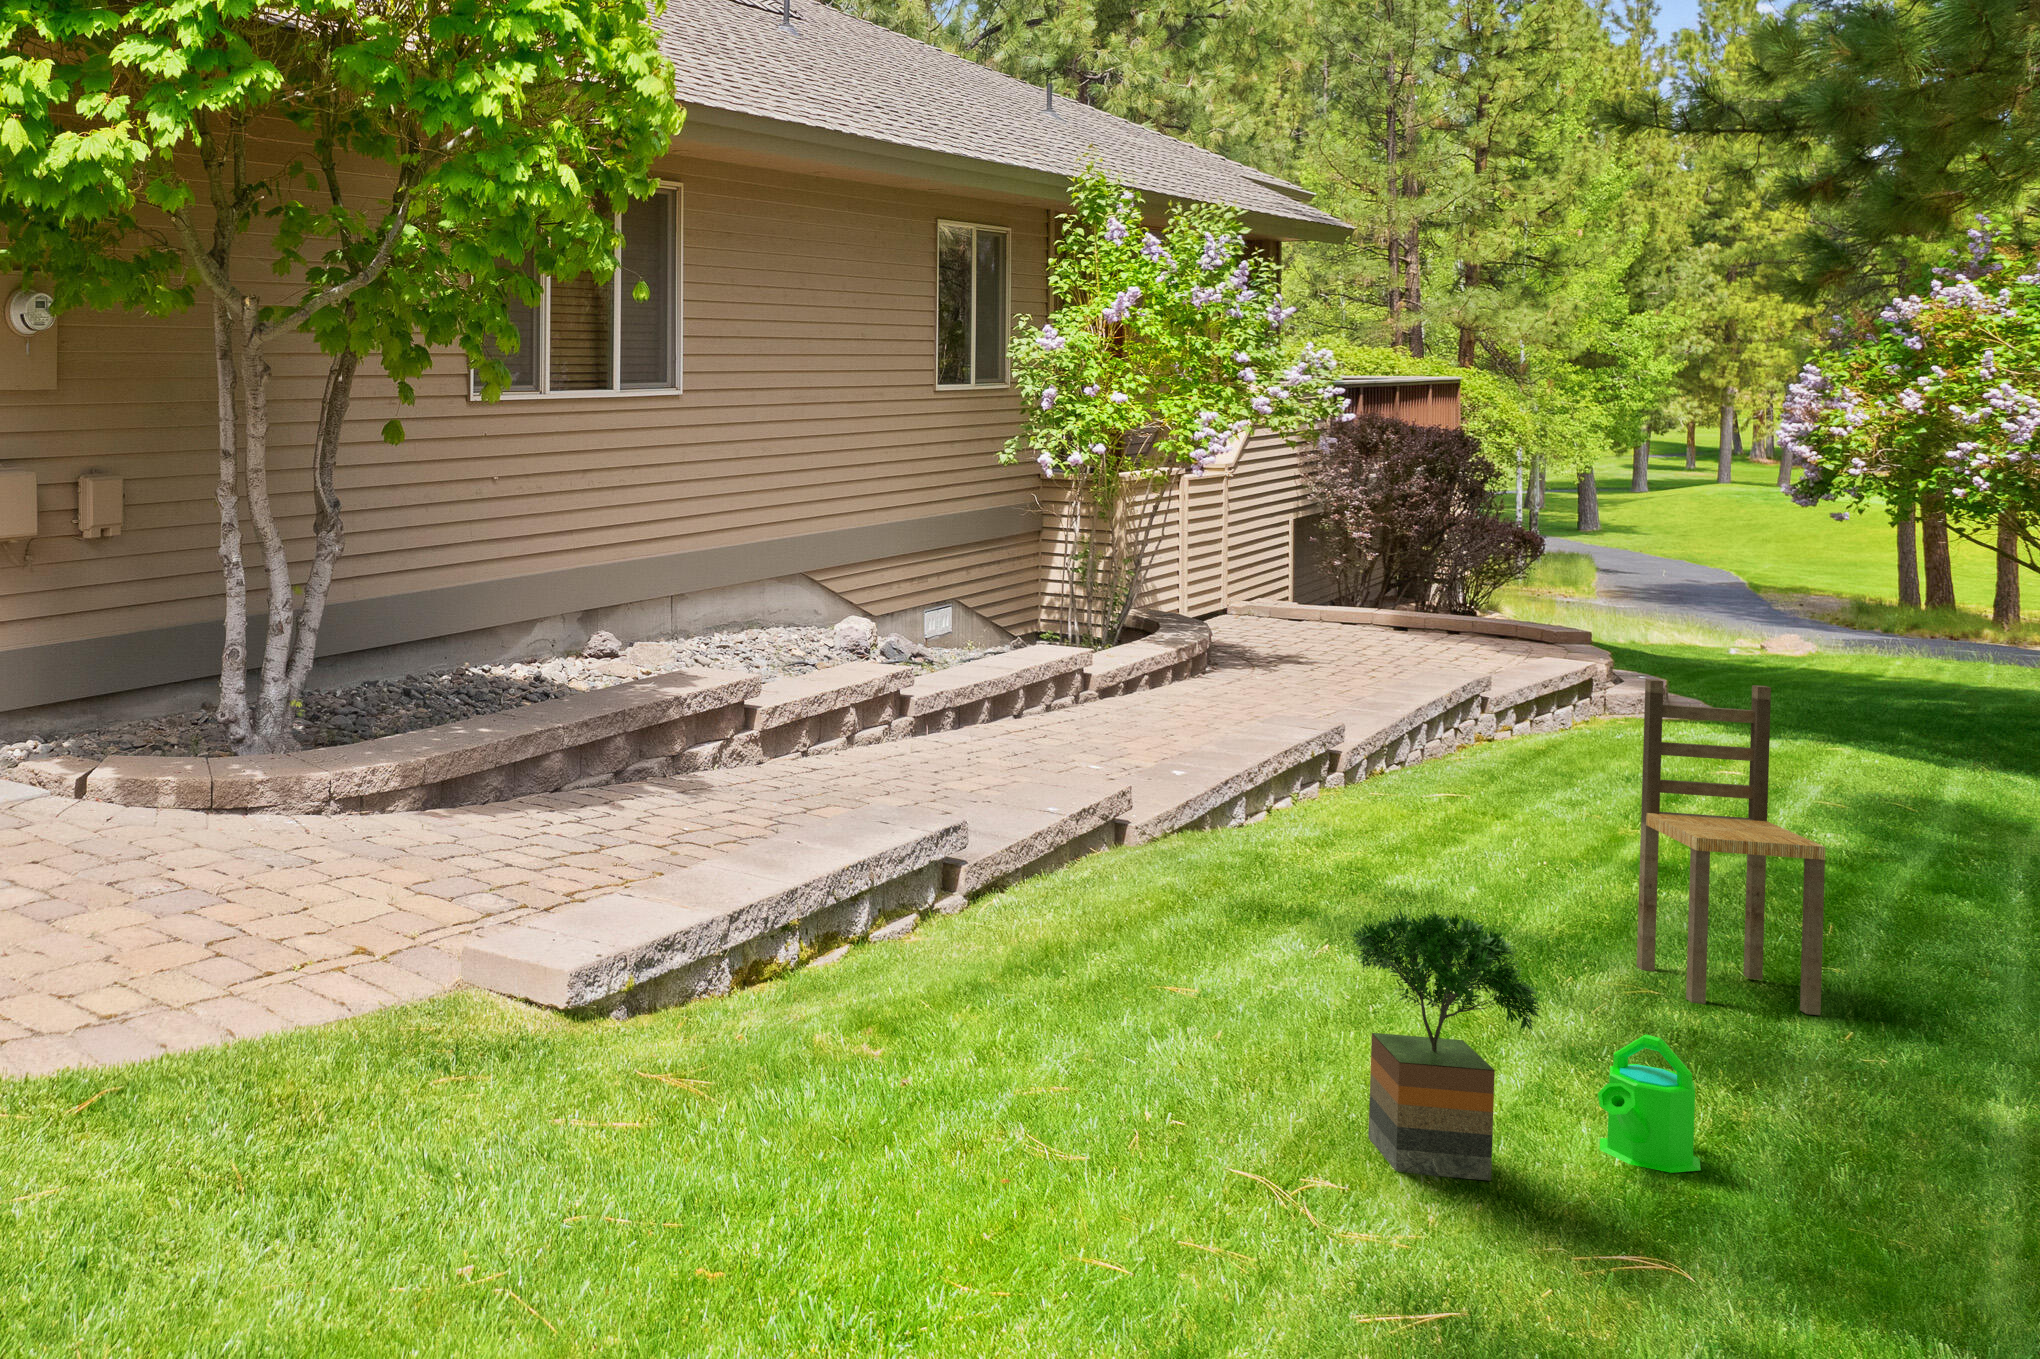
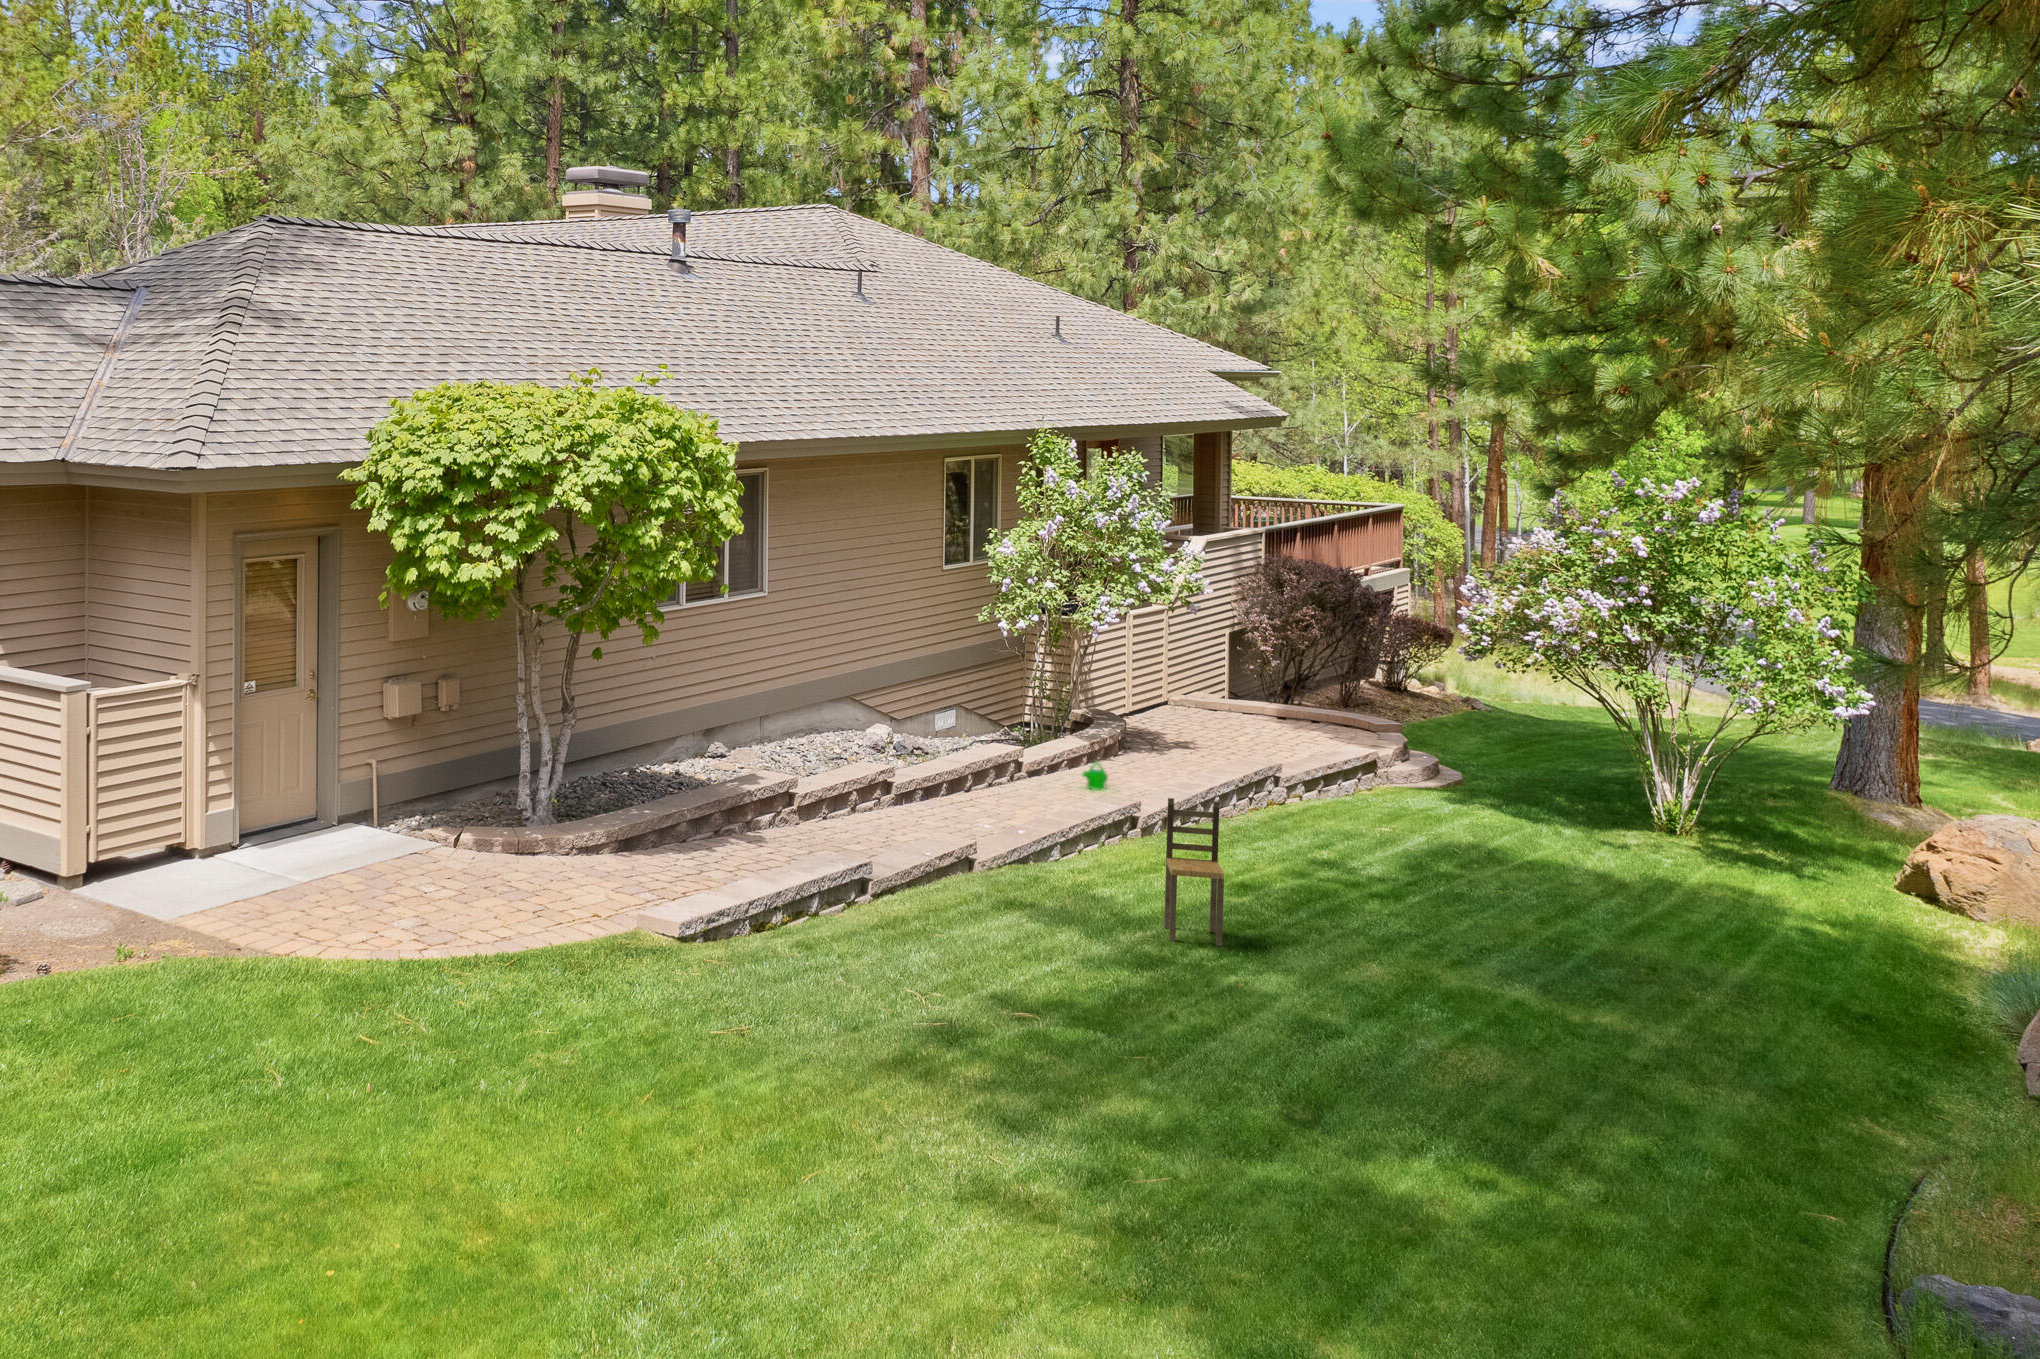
potted tree: present [1351,909,1540,1181] -> none [963,896,1024,993]
watering can: present [1598,1034,1701,1173] -> present [1082,762,1108,790]

